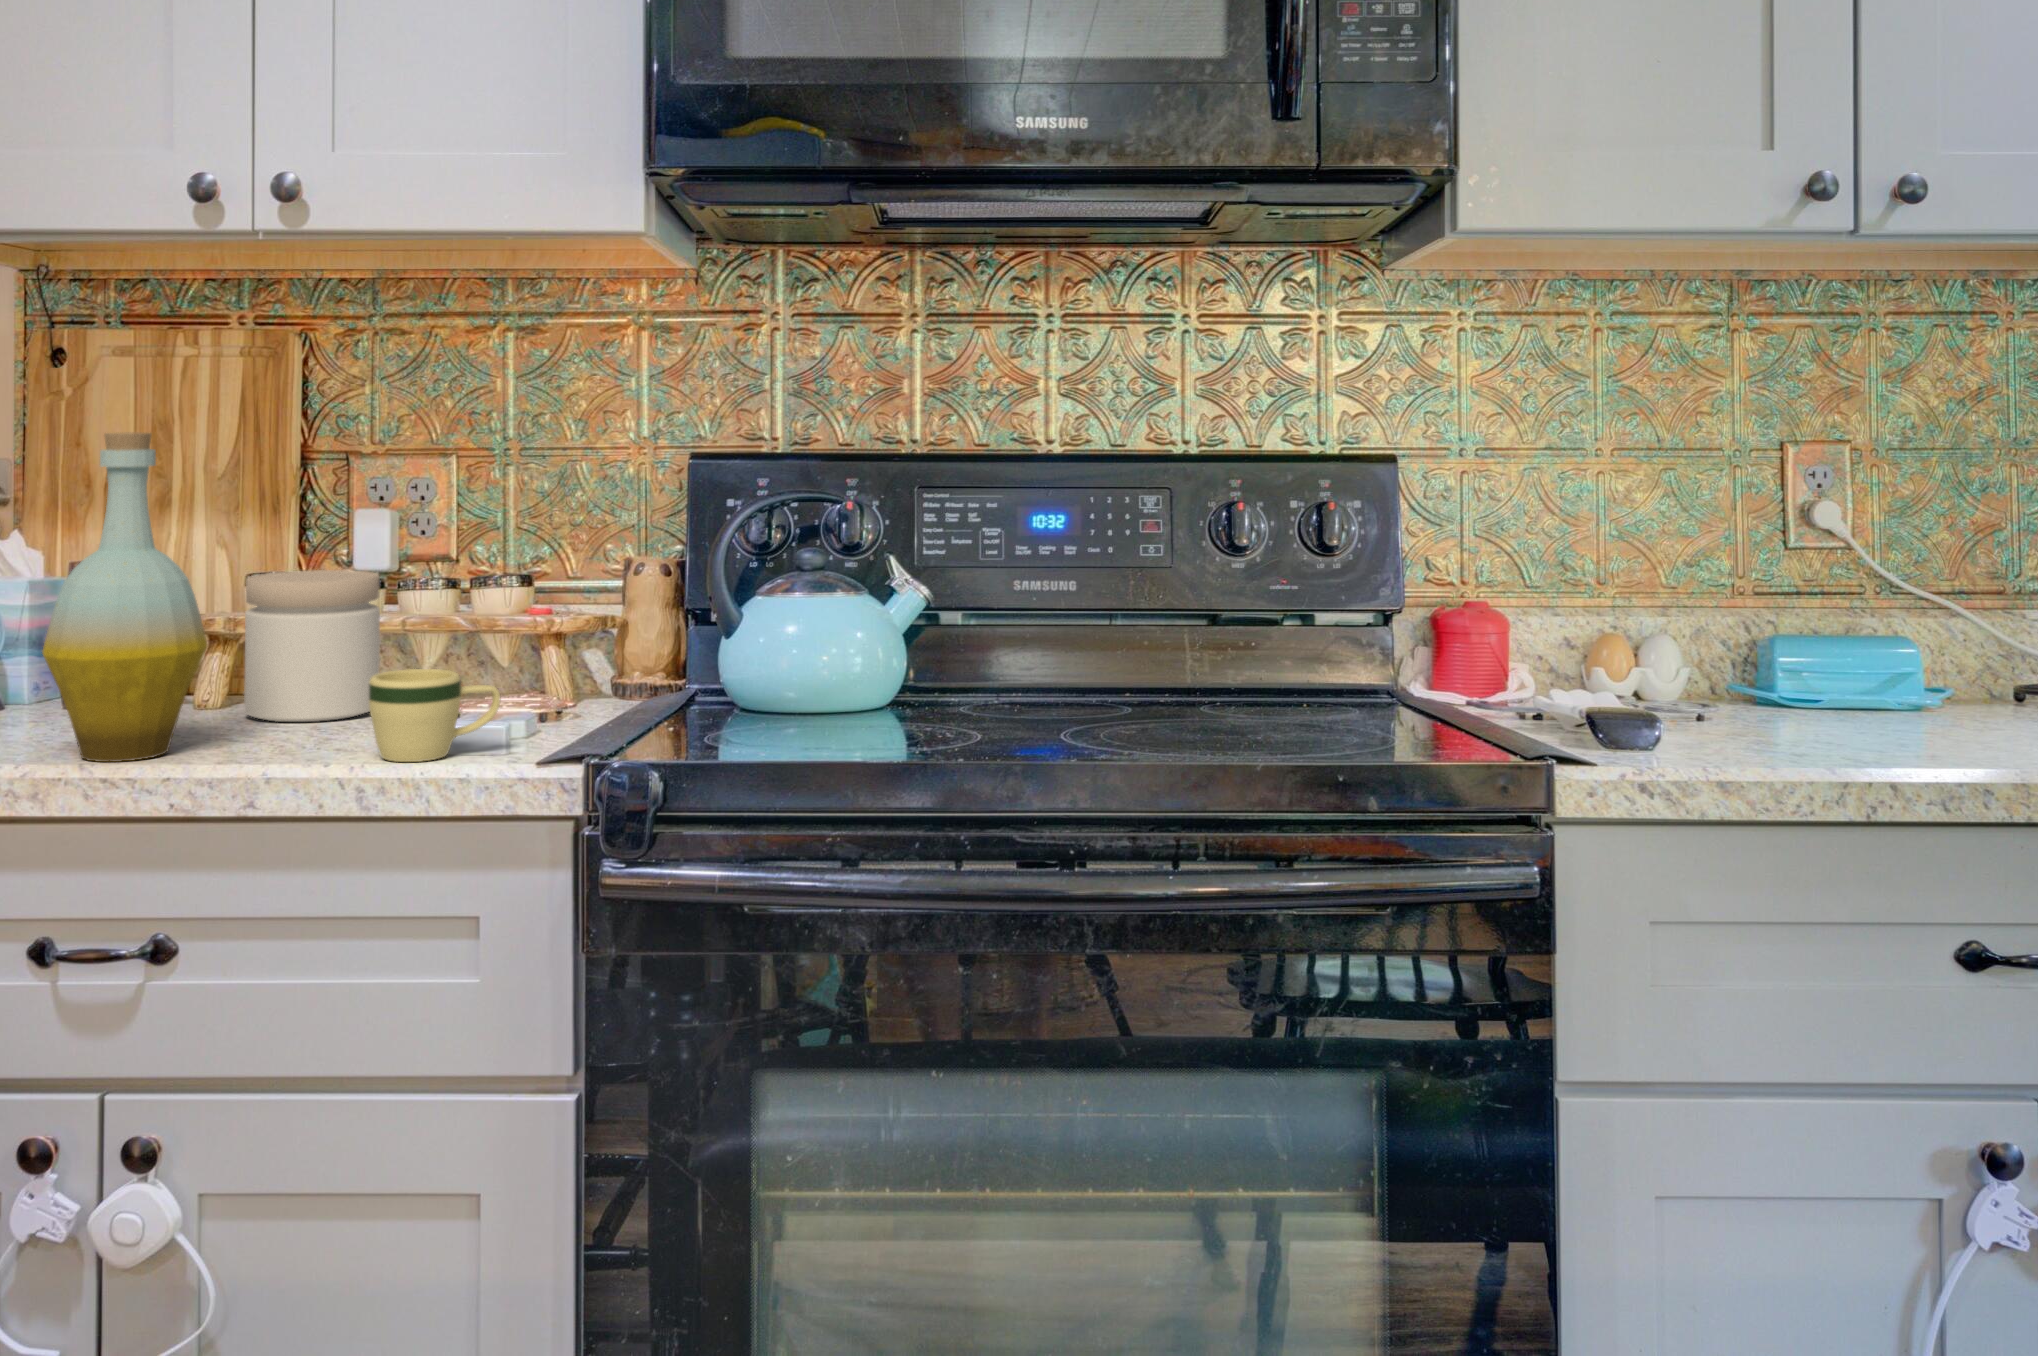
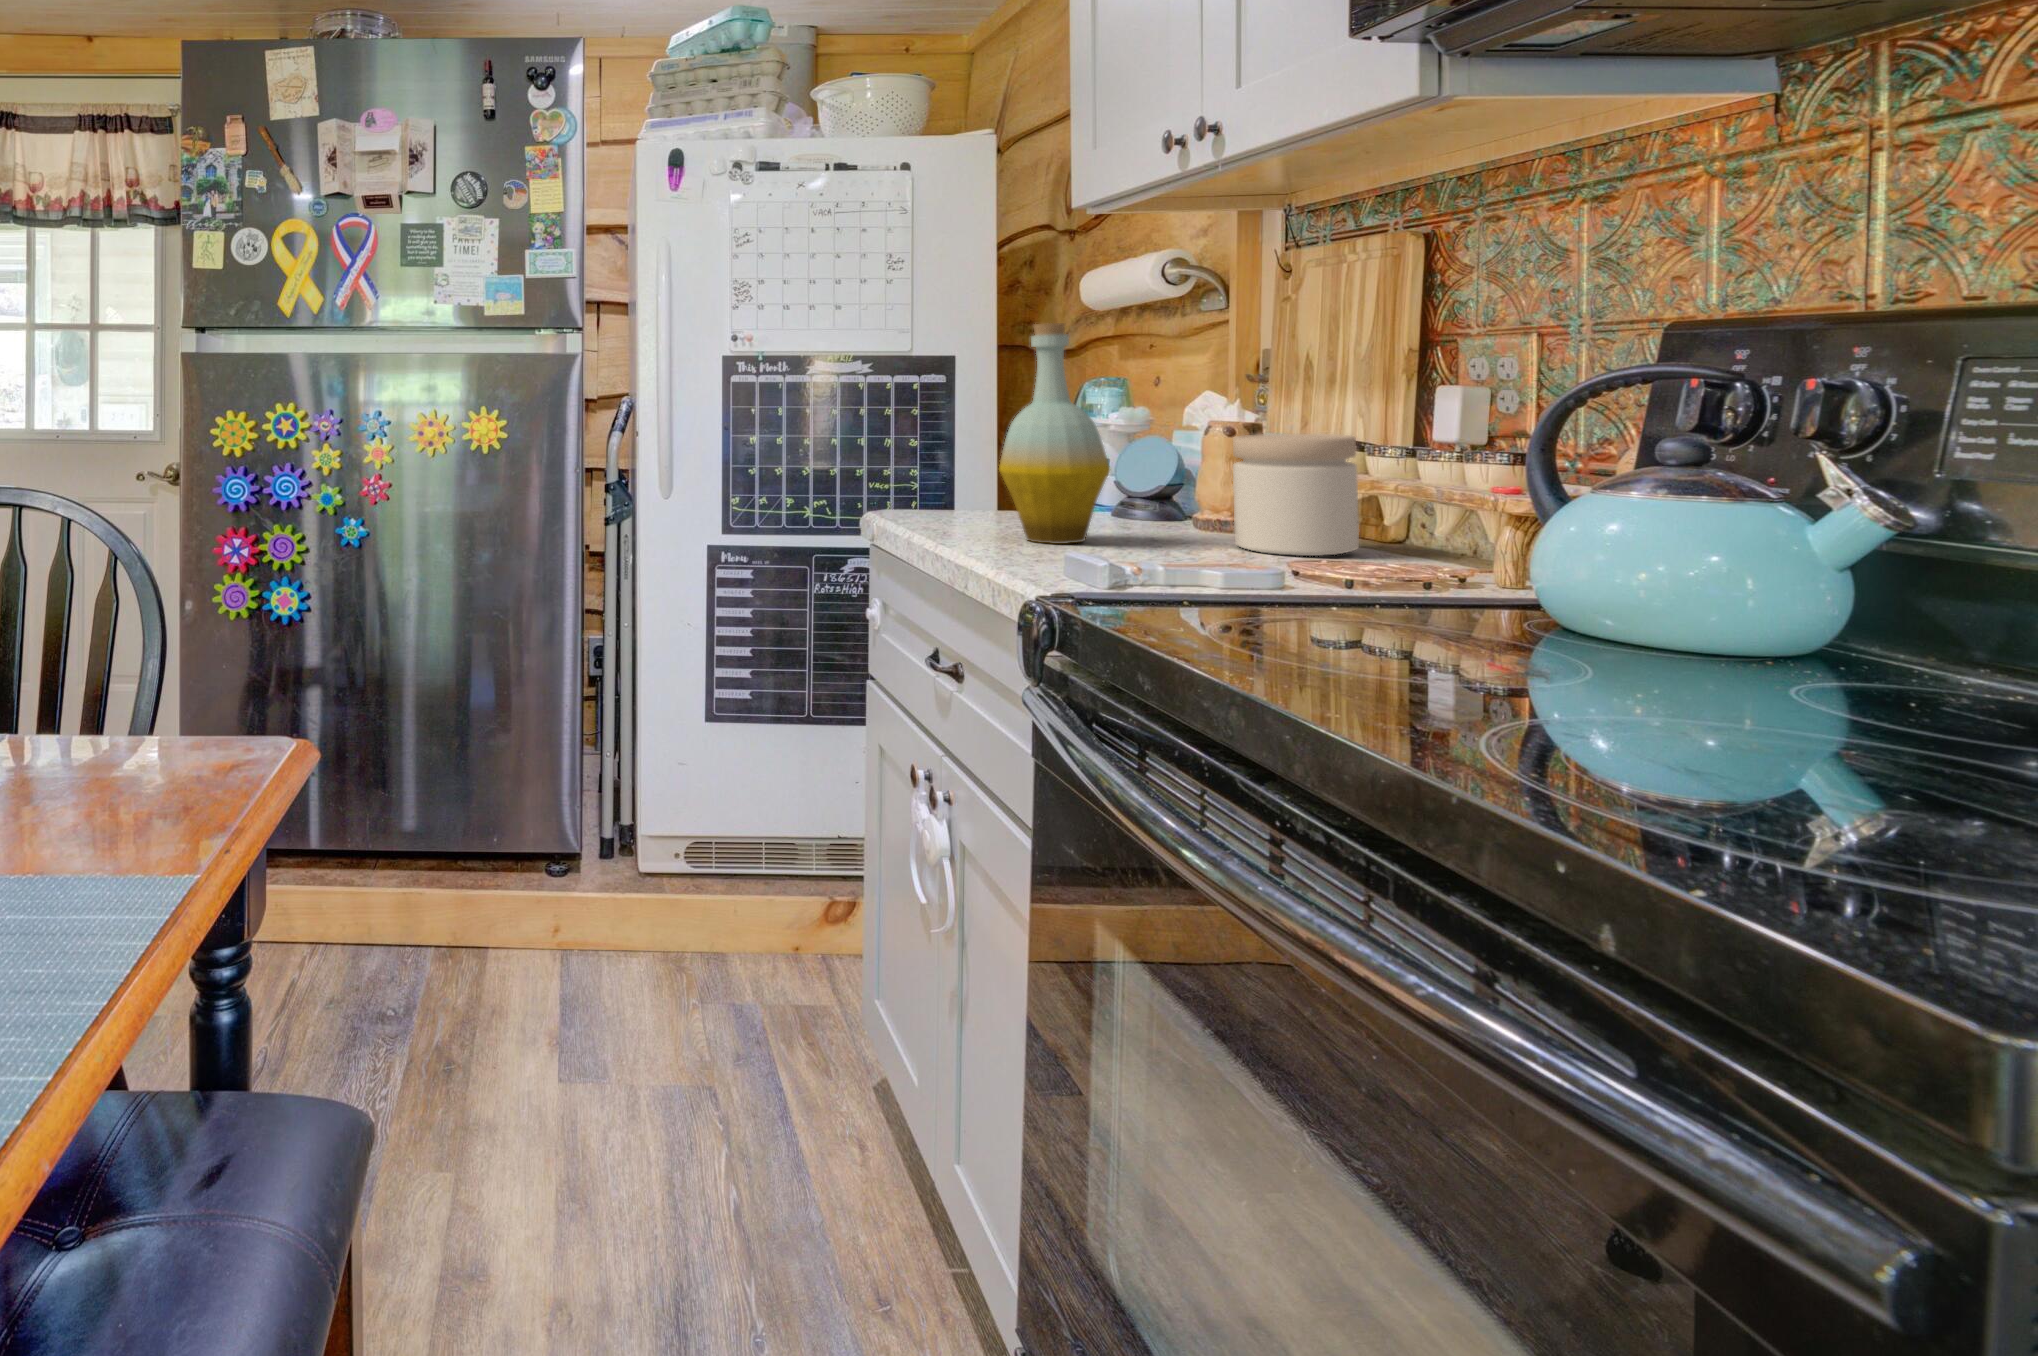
mug: present [369,669,501,762] -> none [1108,503,1210,574]

